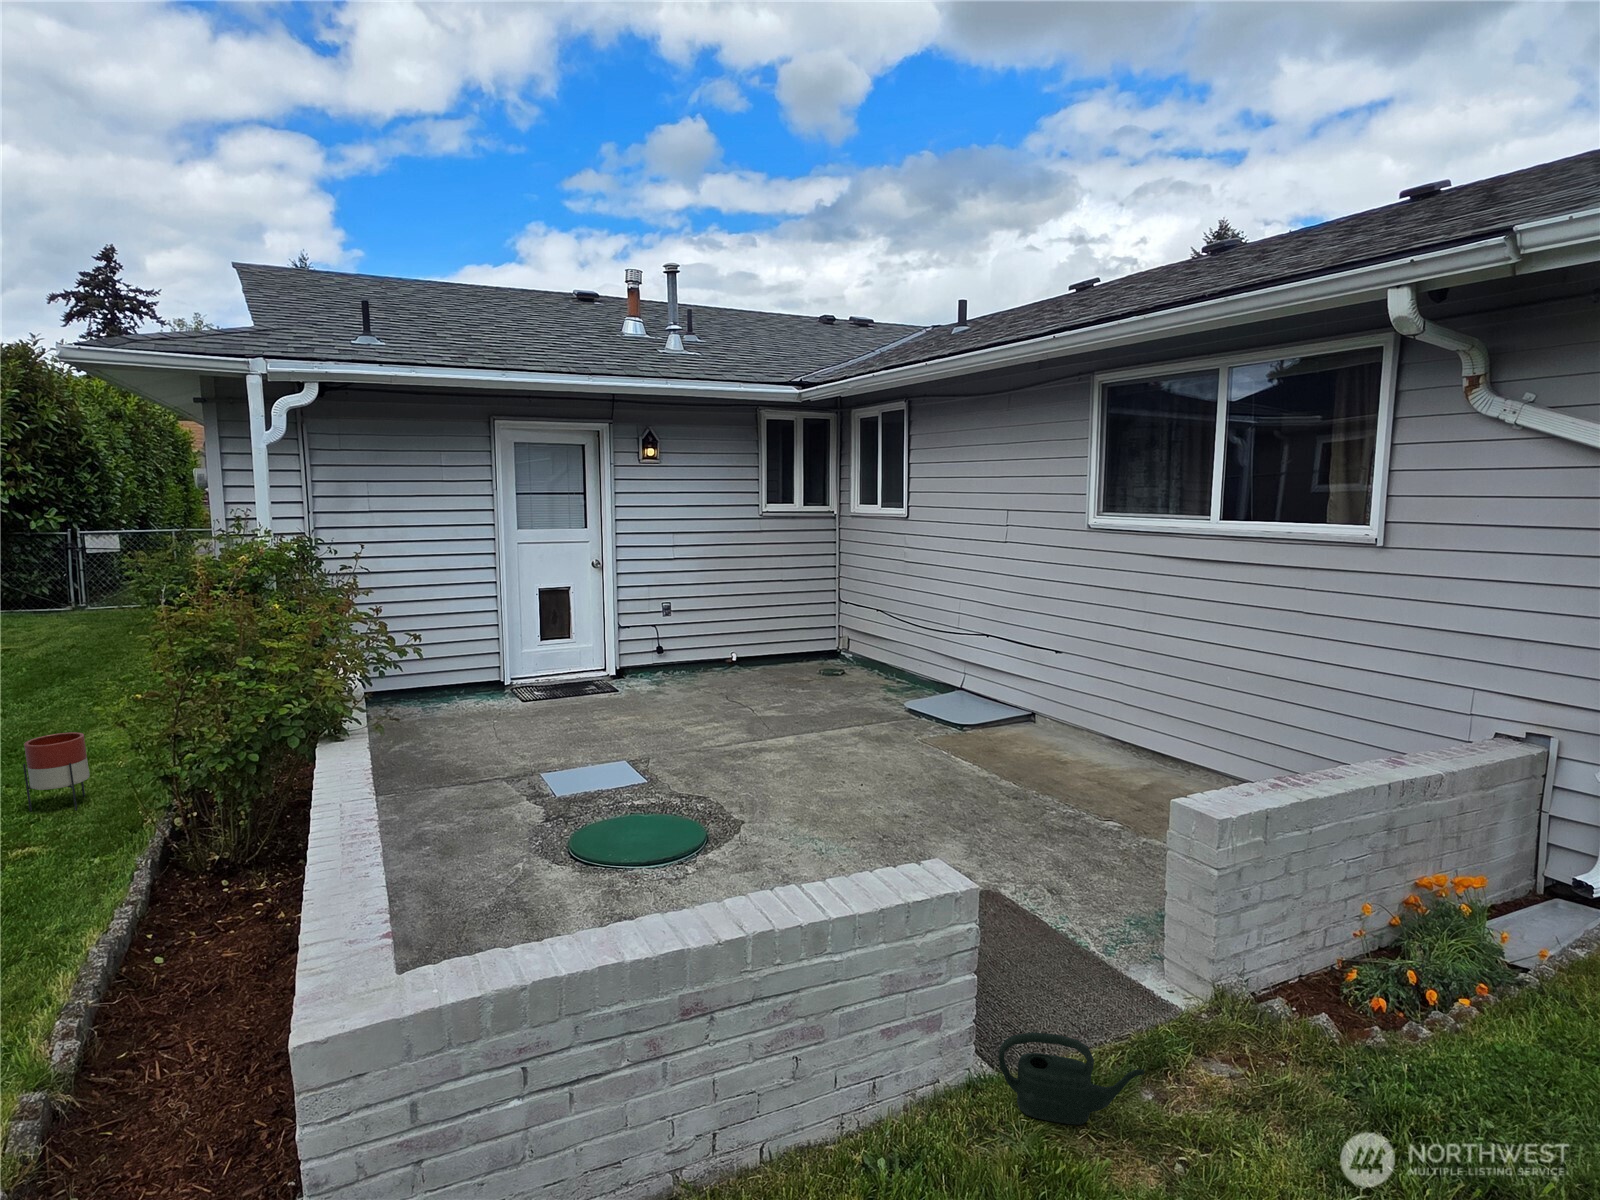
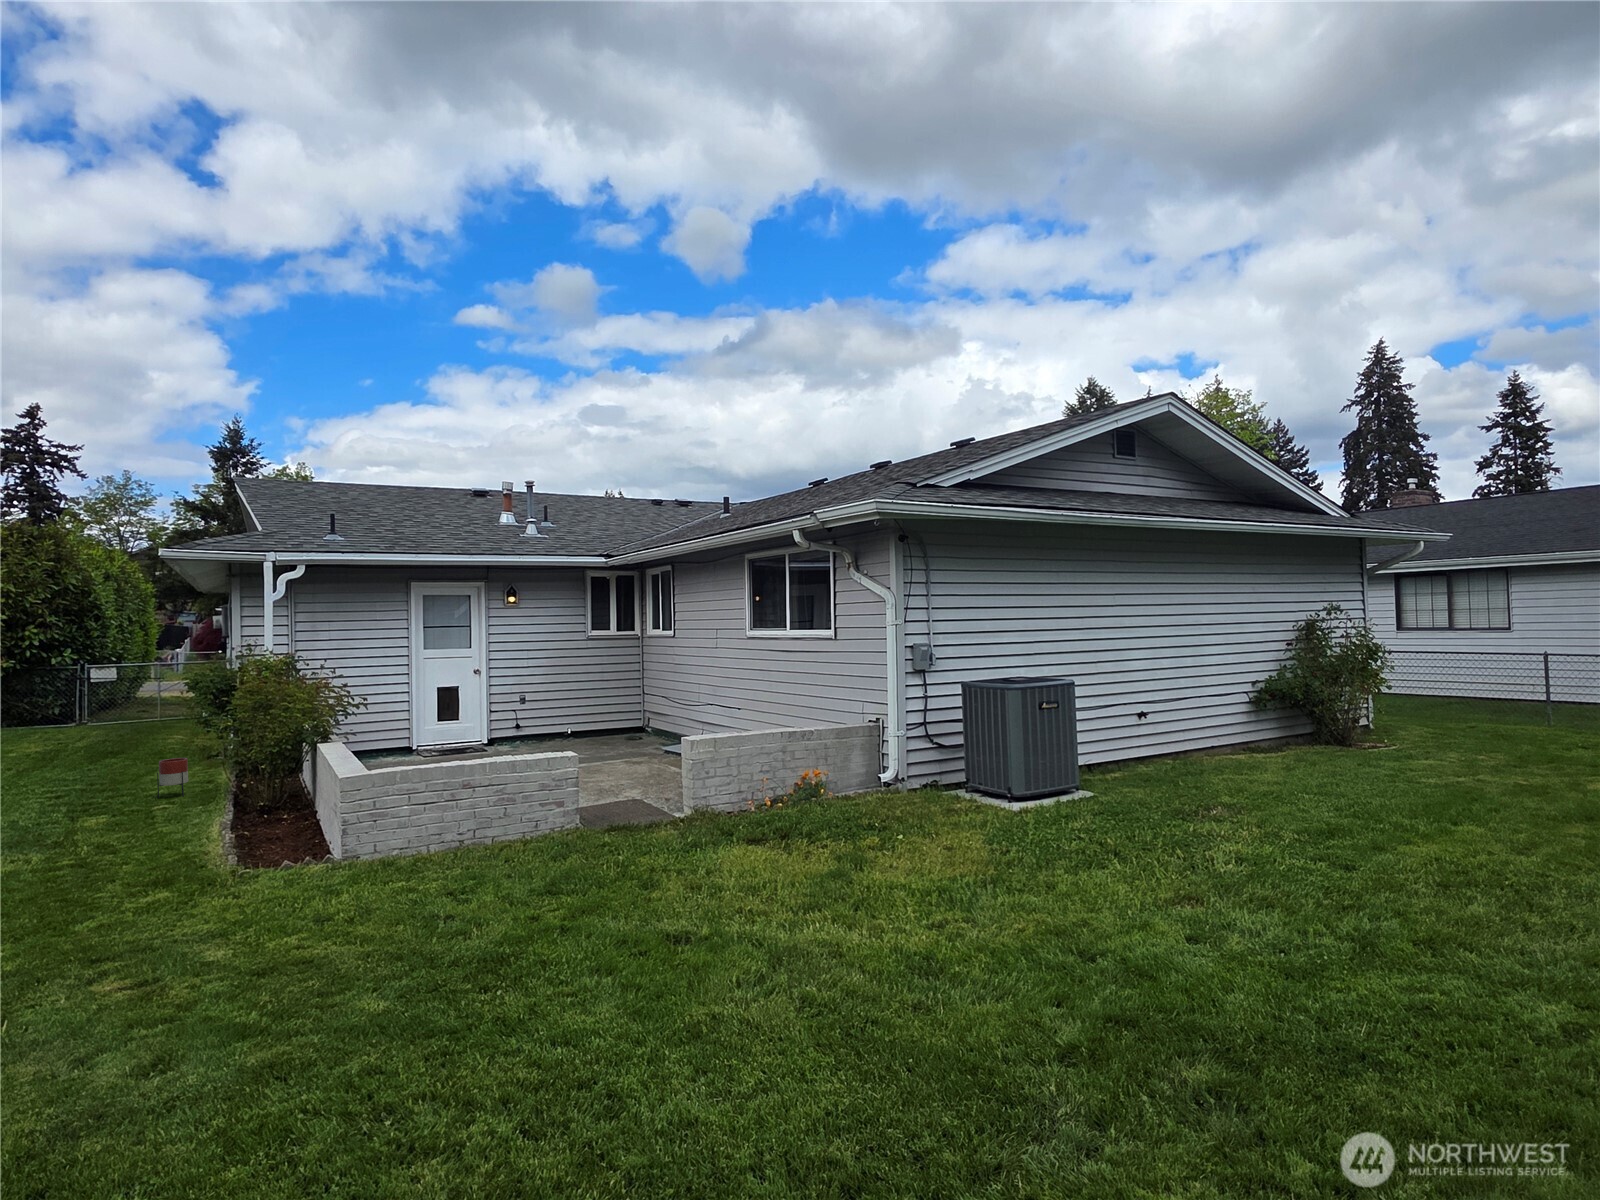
watering can: present [999,1032,1144,1125] -> none [583,799,626,828]

